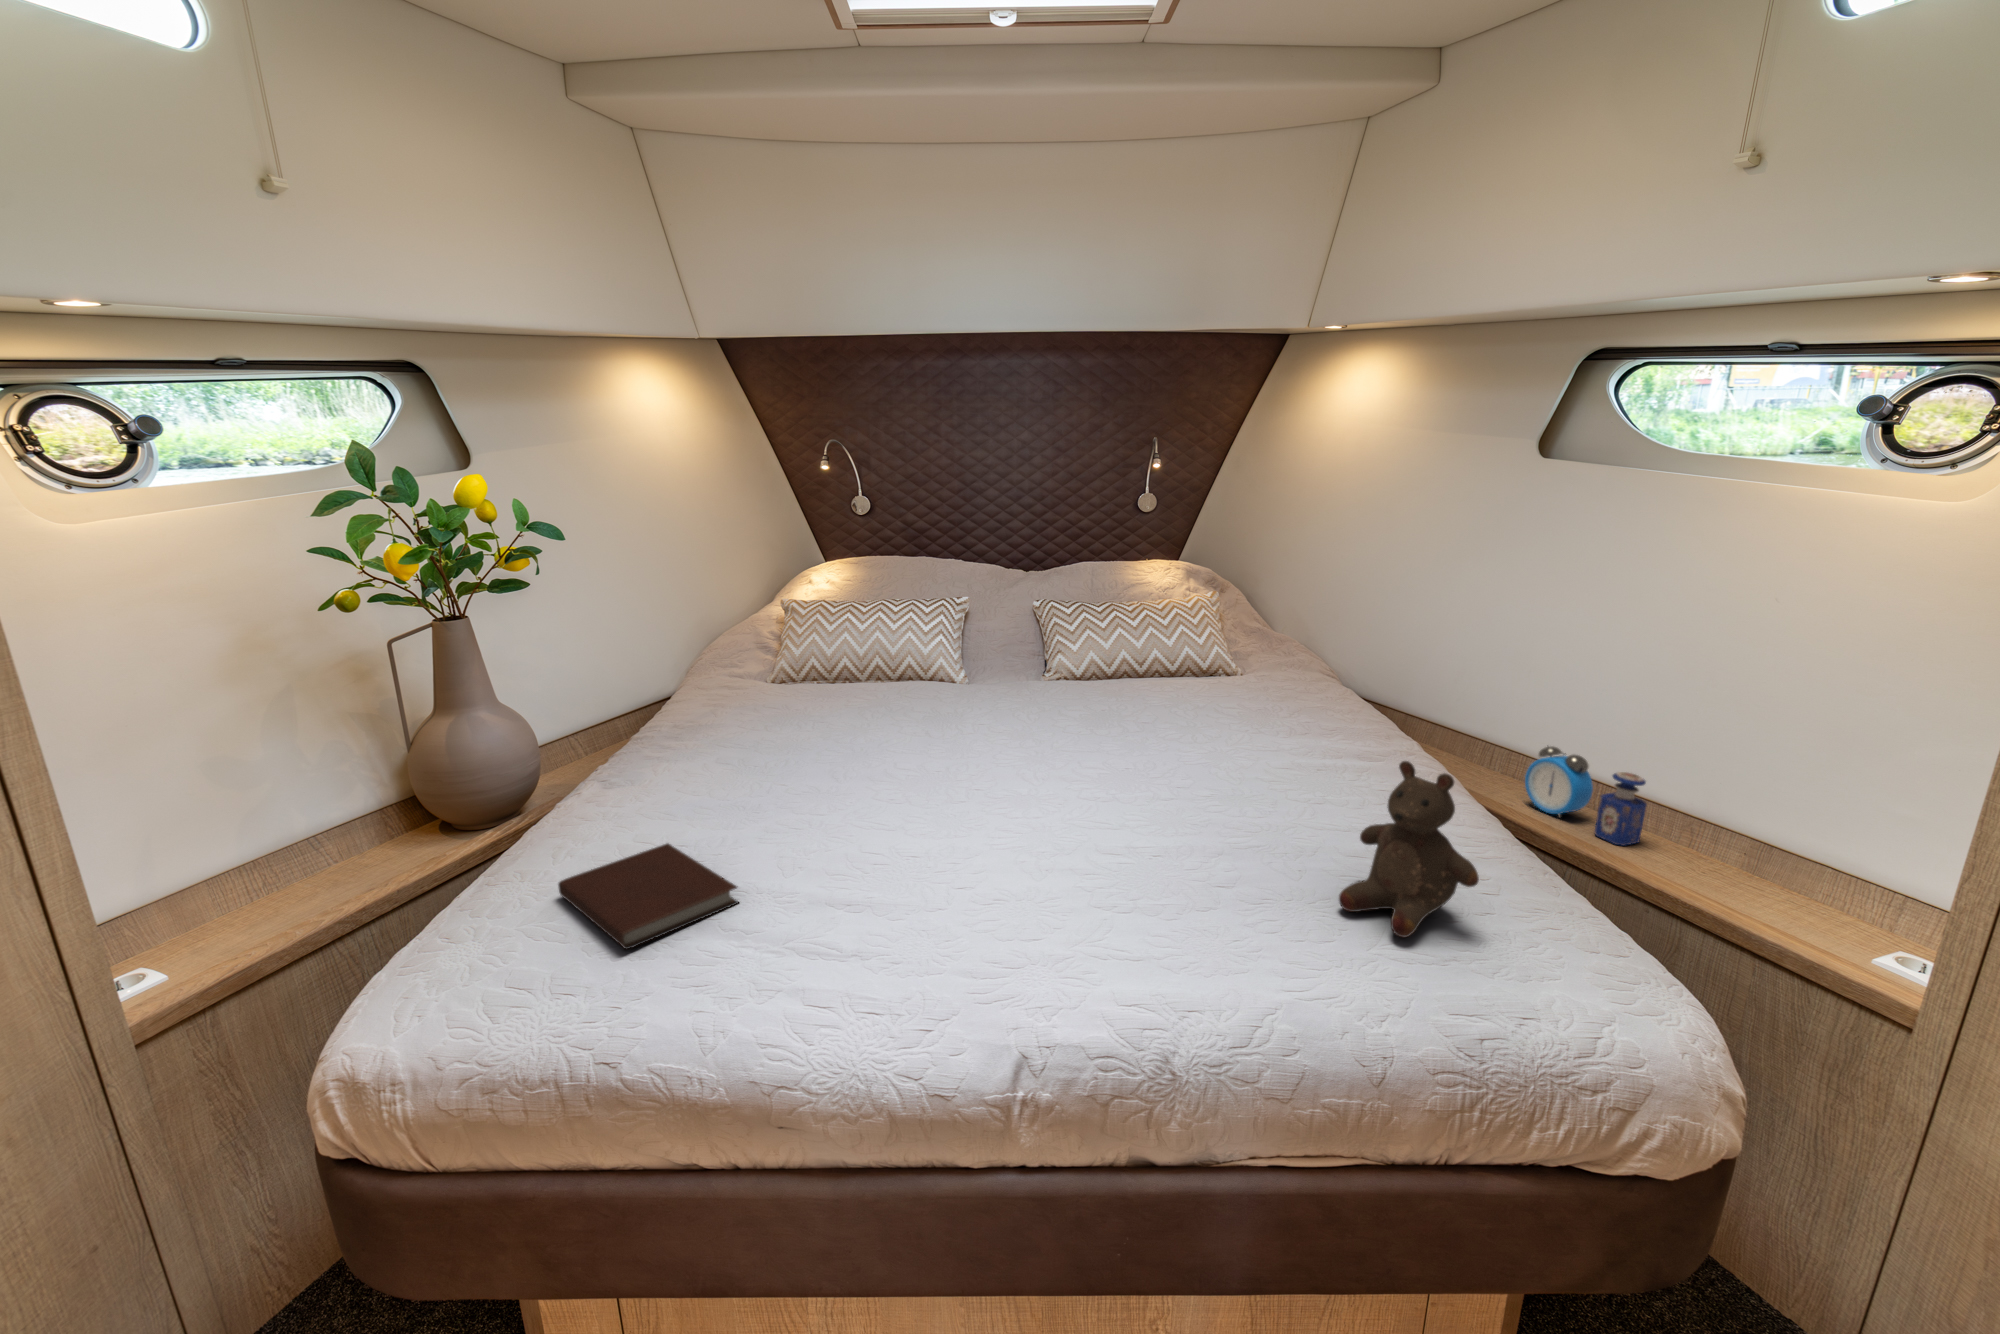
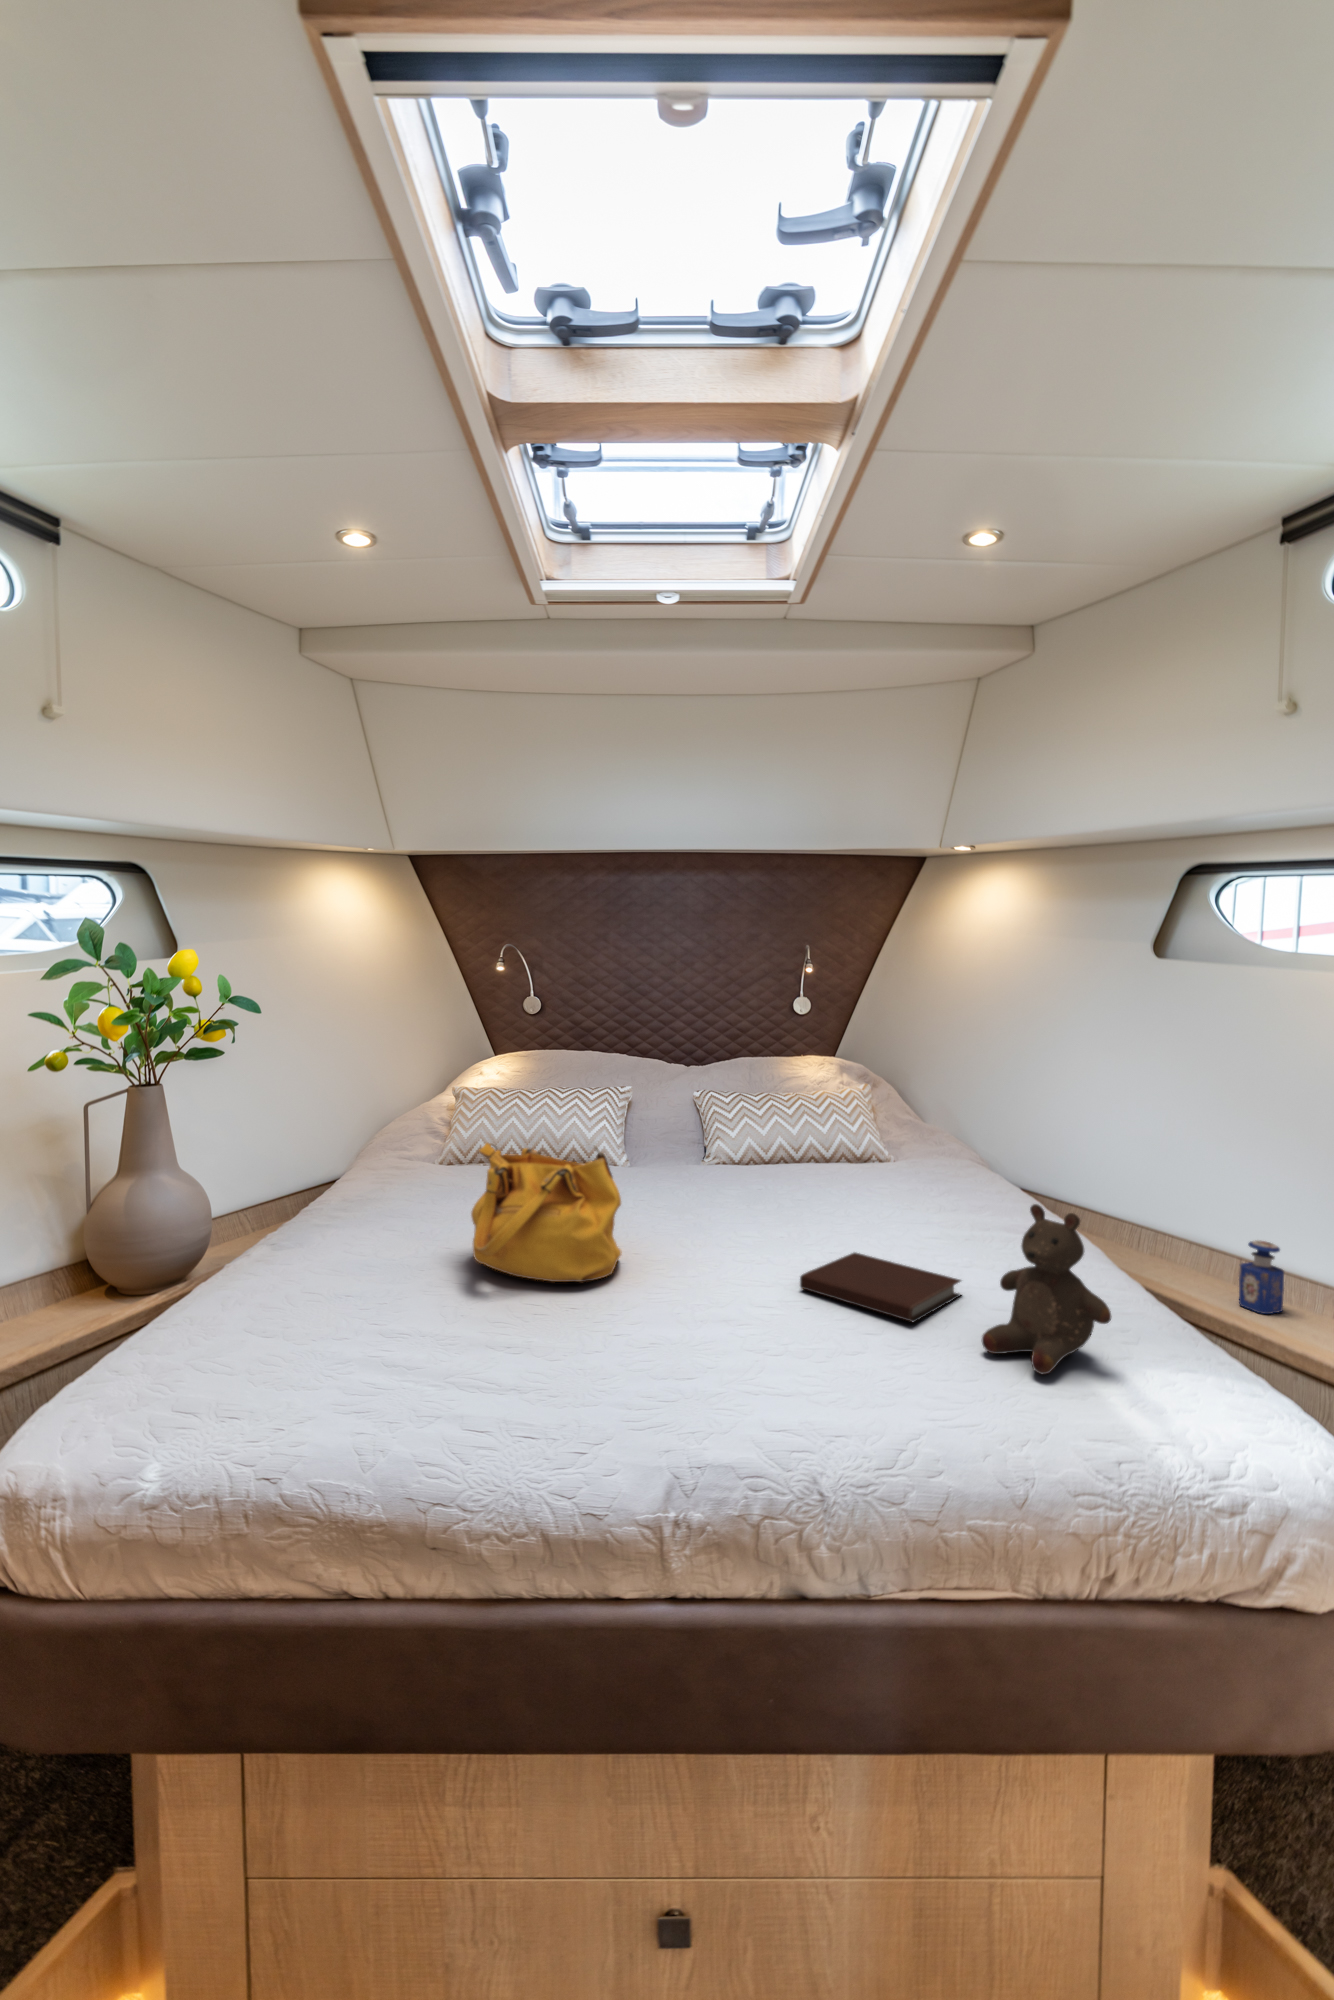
handbag: none [805,681,963,829] -> present [471,1143,622,1282]
alarm clock: present [1525,746,1593,817] -> none [1169,1219,1234,1291]
notebook: present [558,843,739,949] -> present [800,1253,961,1322]

